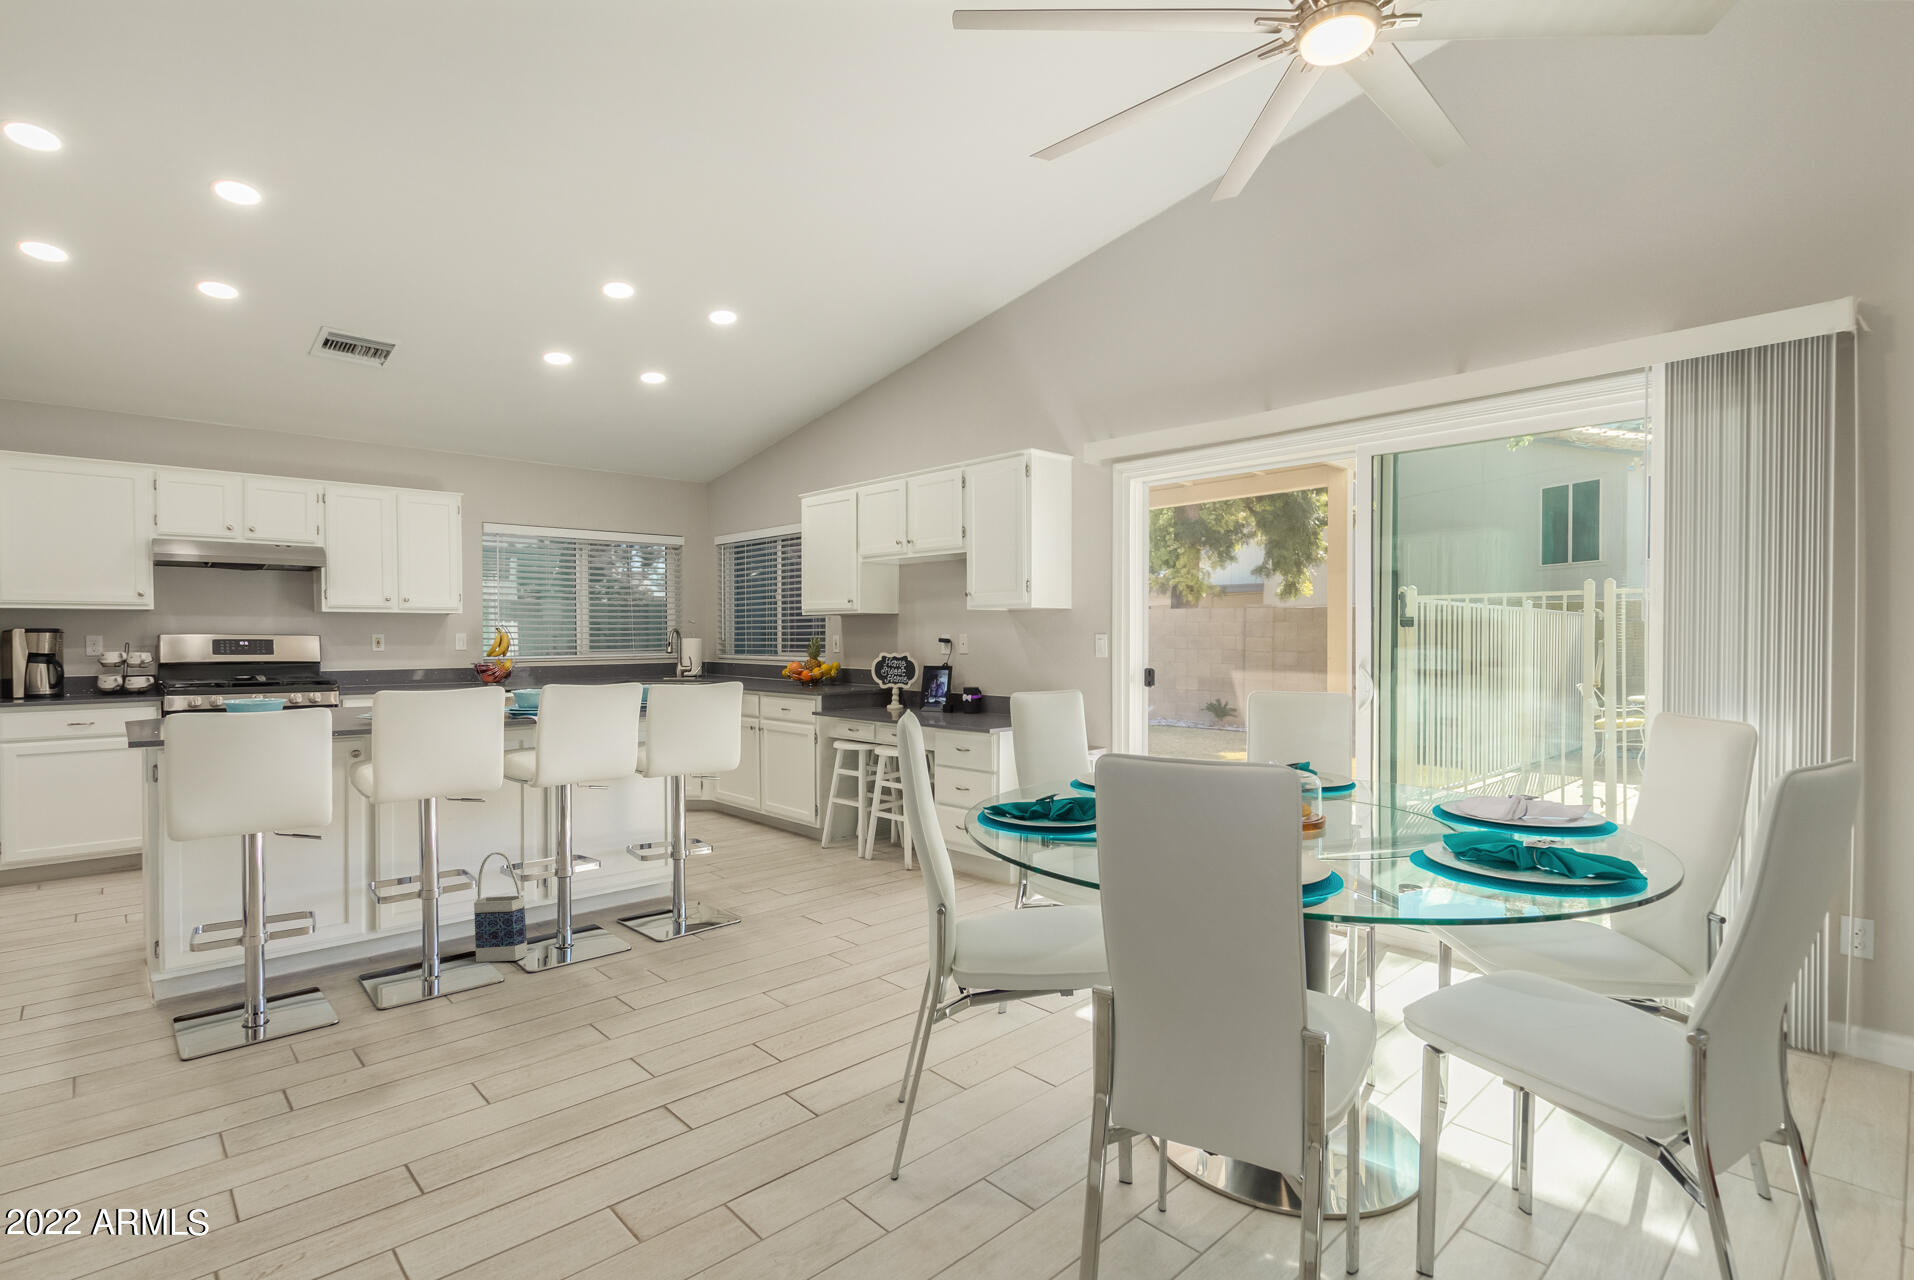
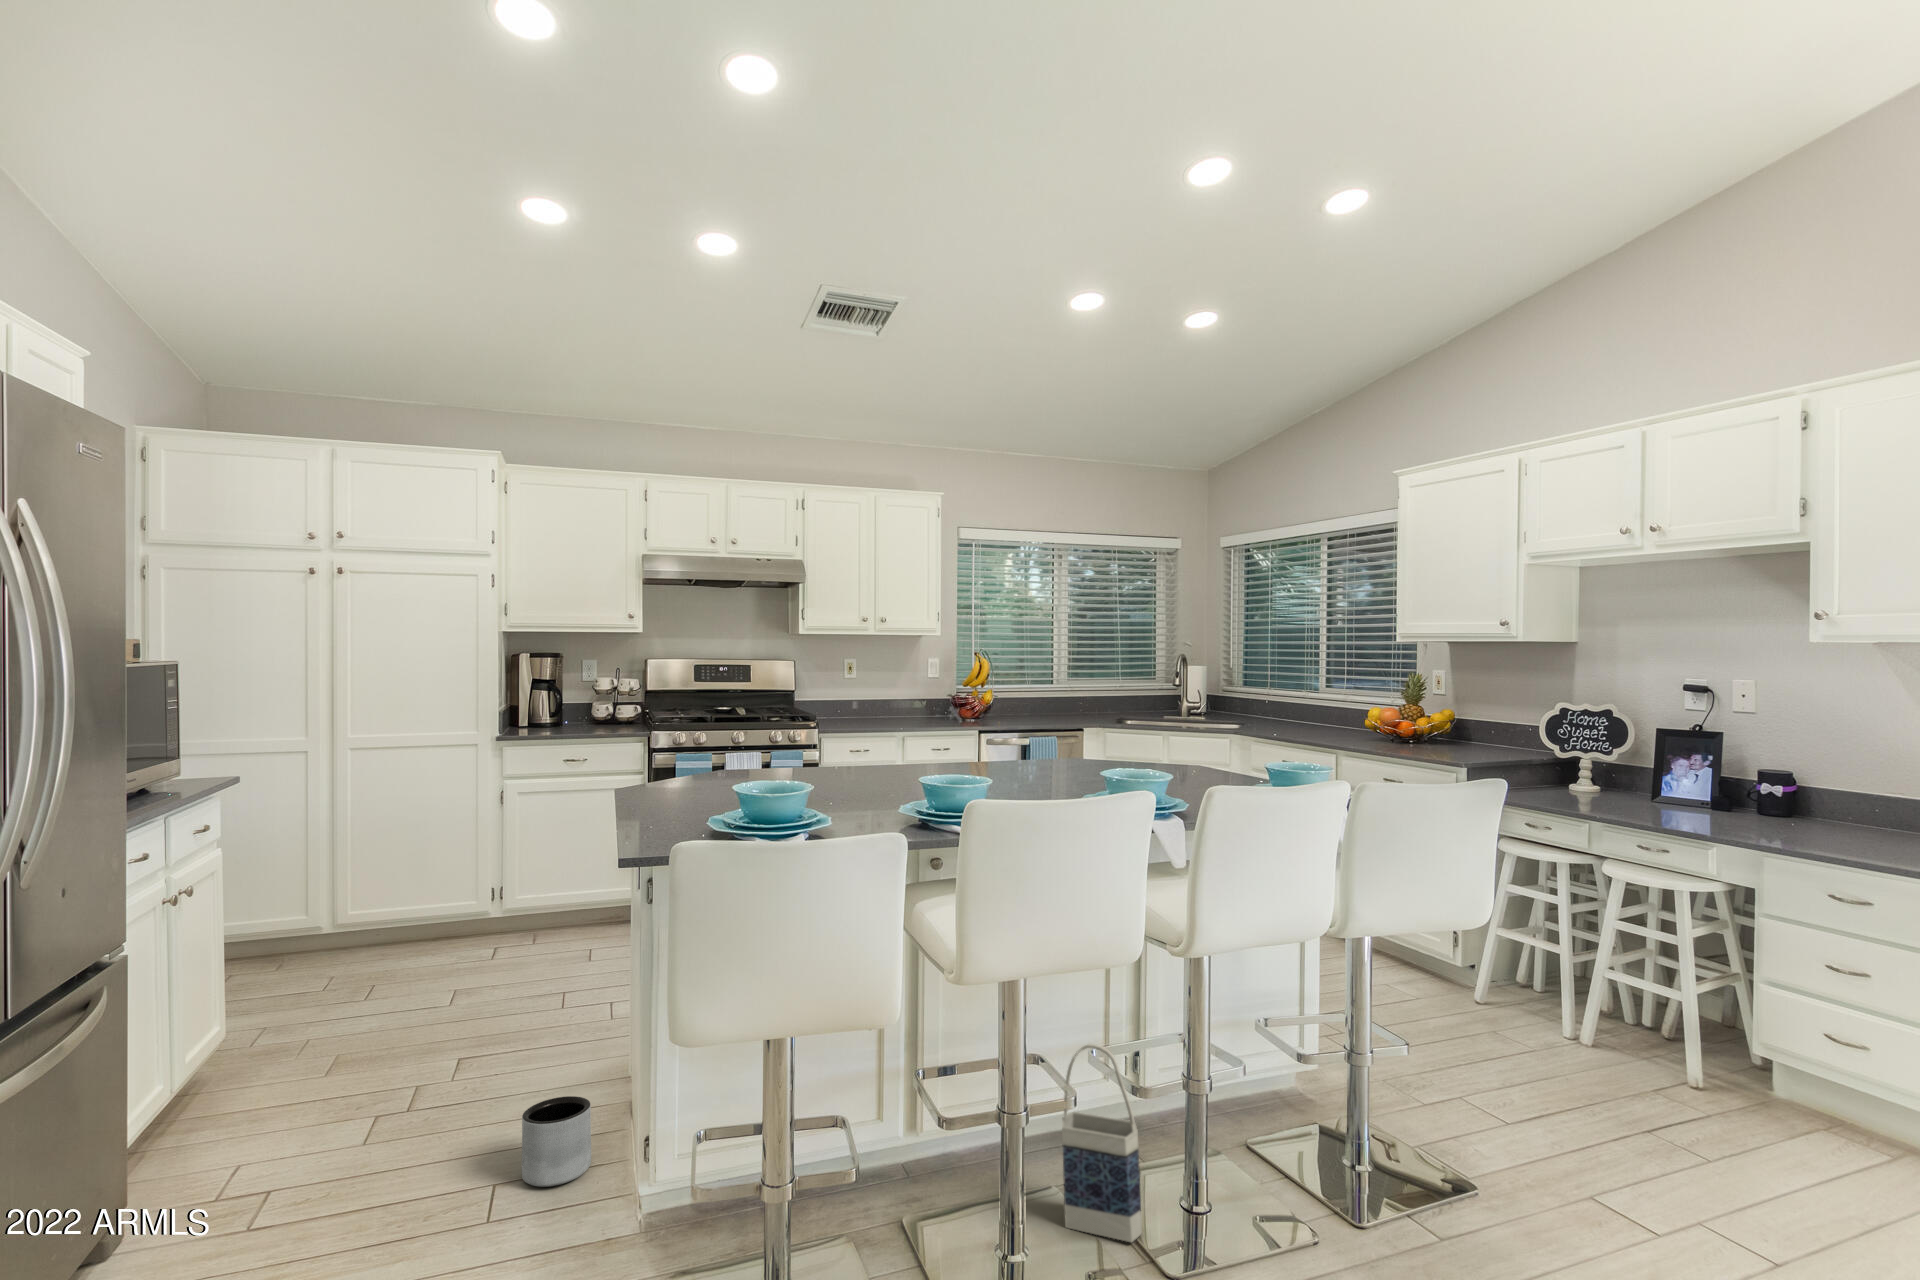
planter: none [51,940,114,998] -> present [522,1096,591,1187]

